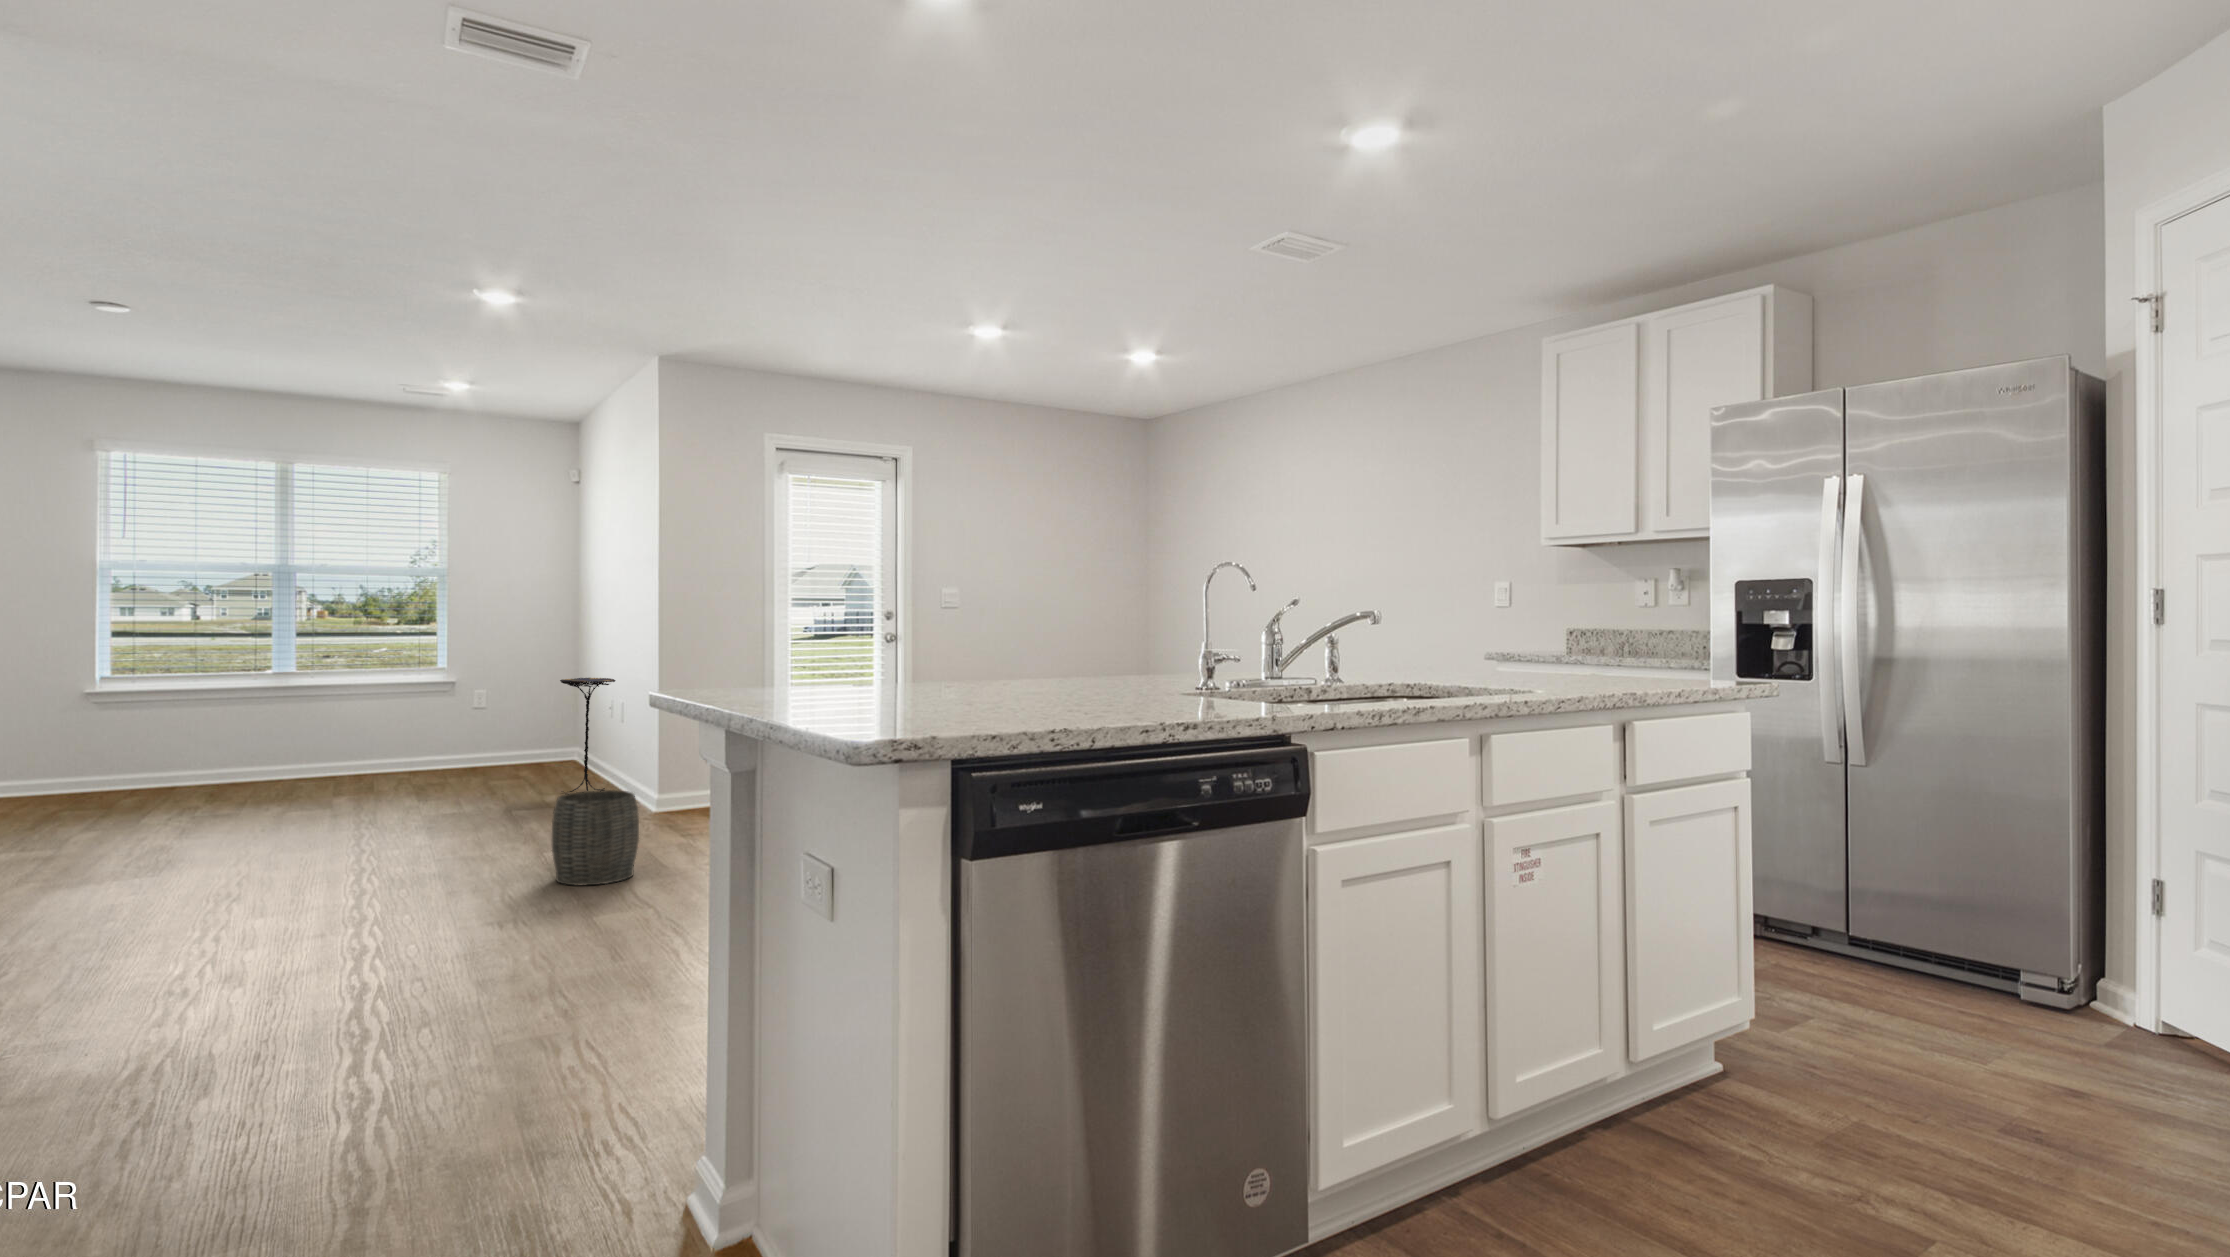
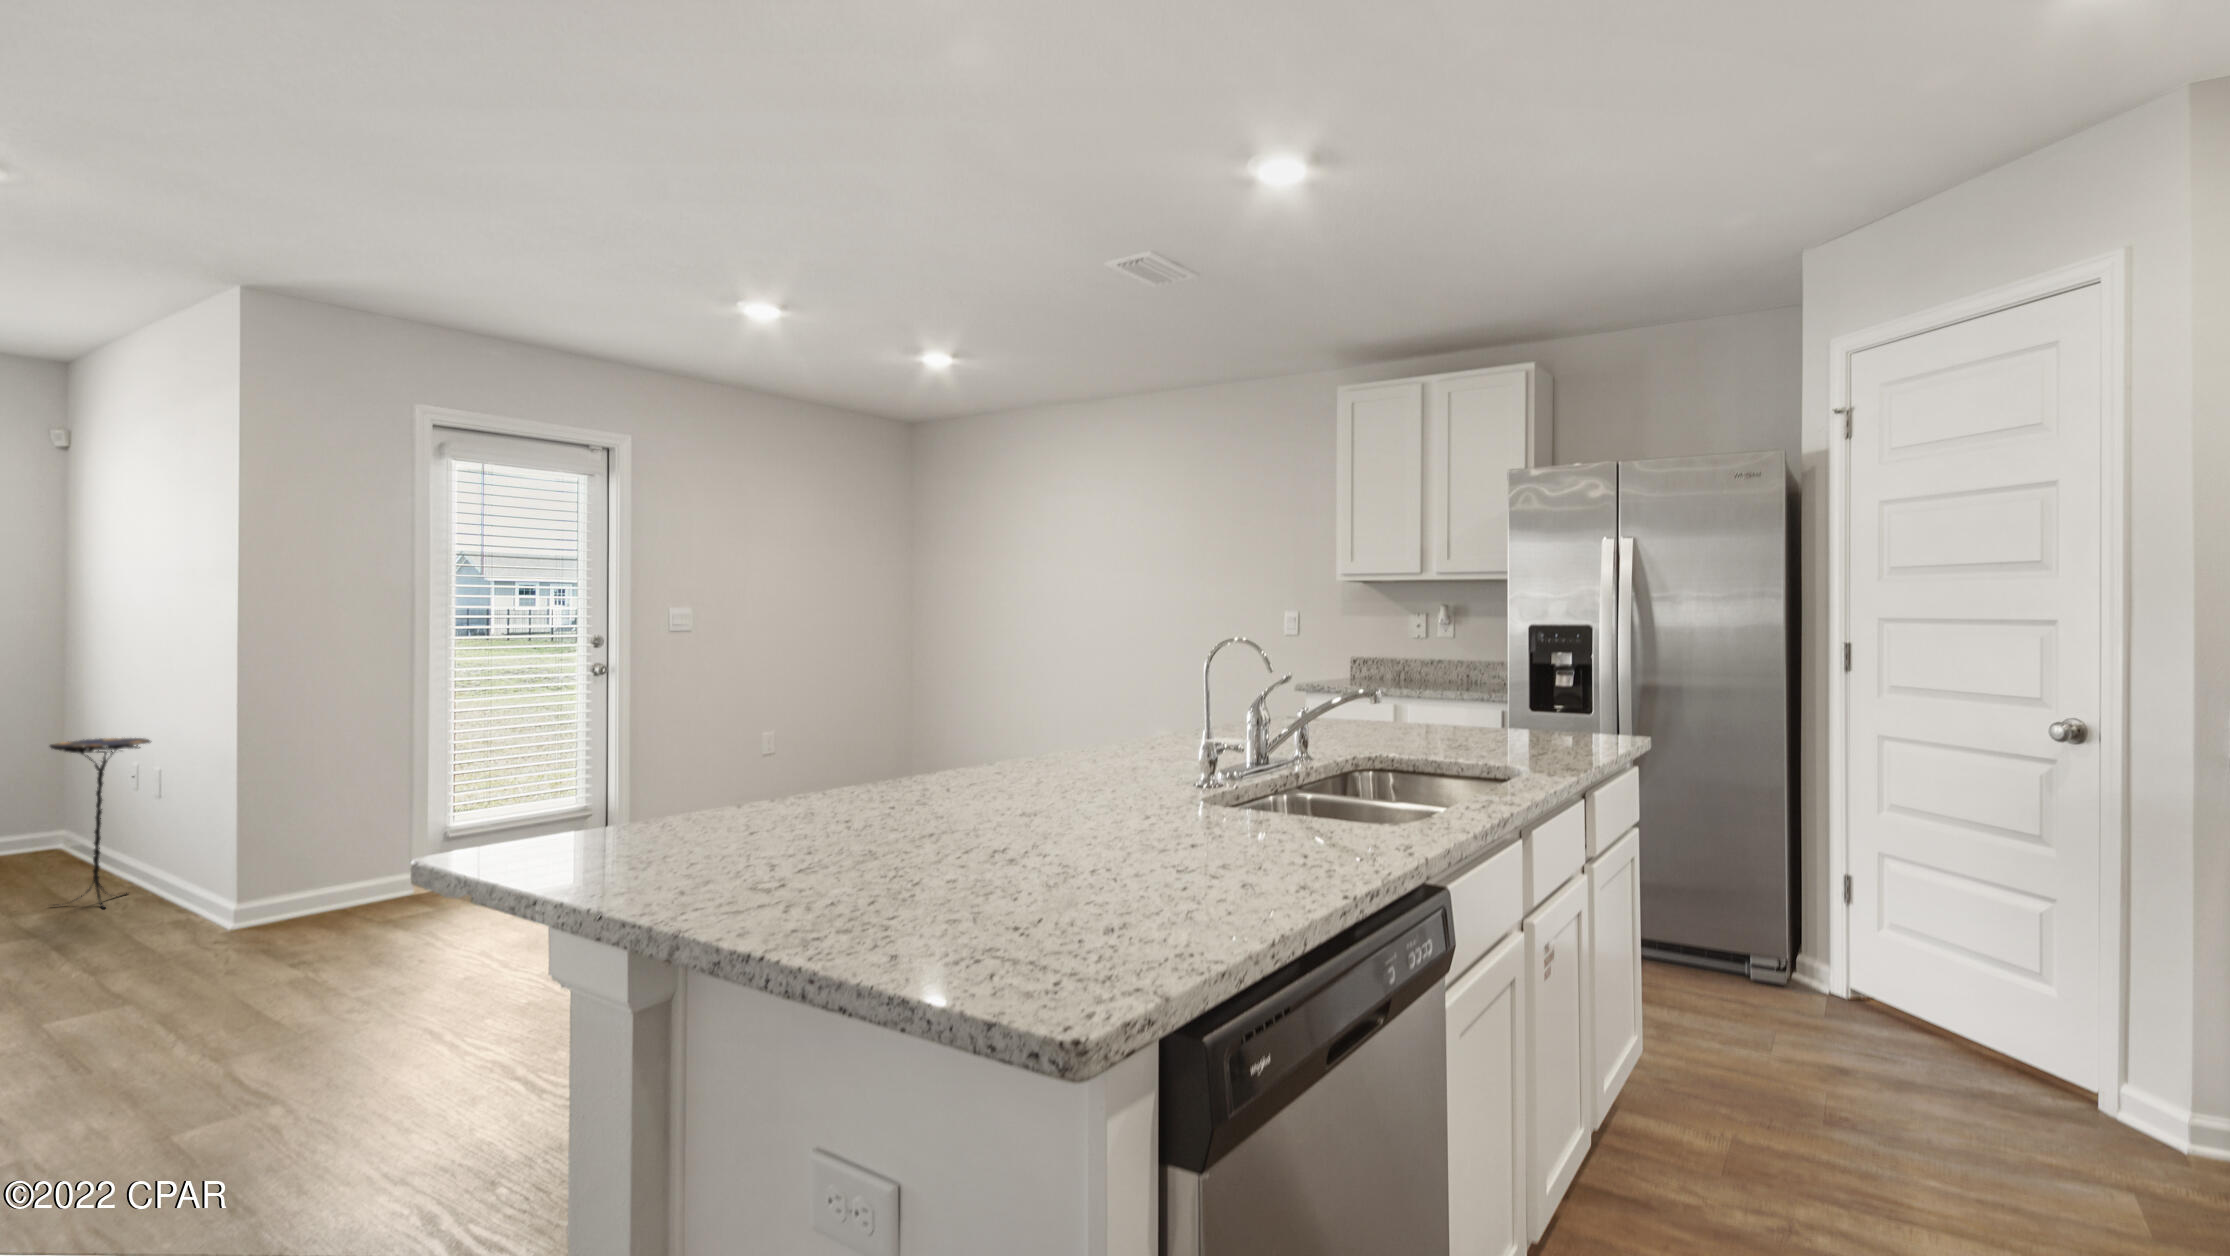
woven basket: present [552,790,639,885] -> none [81,921,244,1076]

